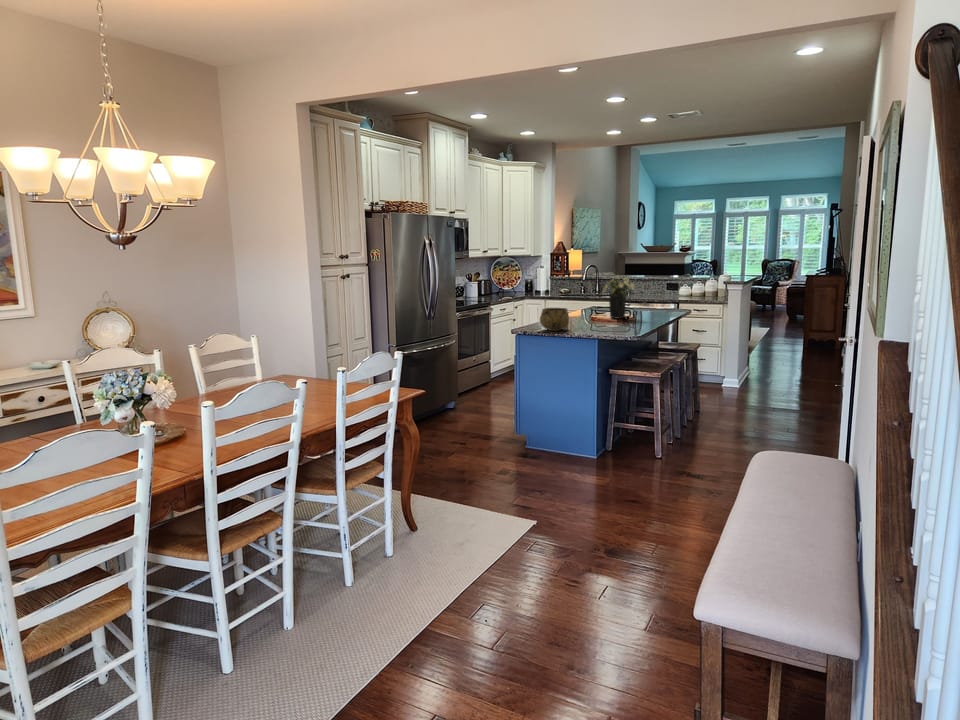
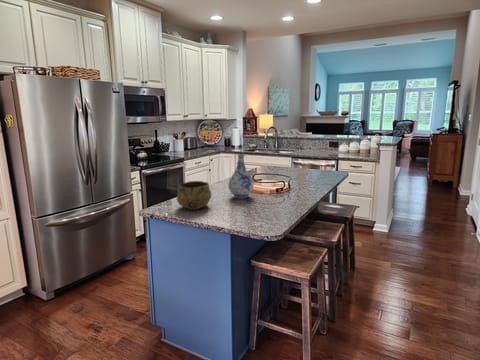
flower arrangement: present [602,276,634,319] -> none [258,141,295,185]
vase: none [579,284,602,325] -> present [229,154,253,199]

